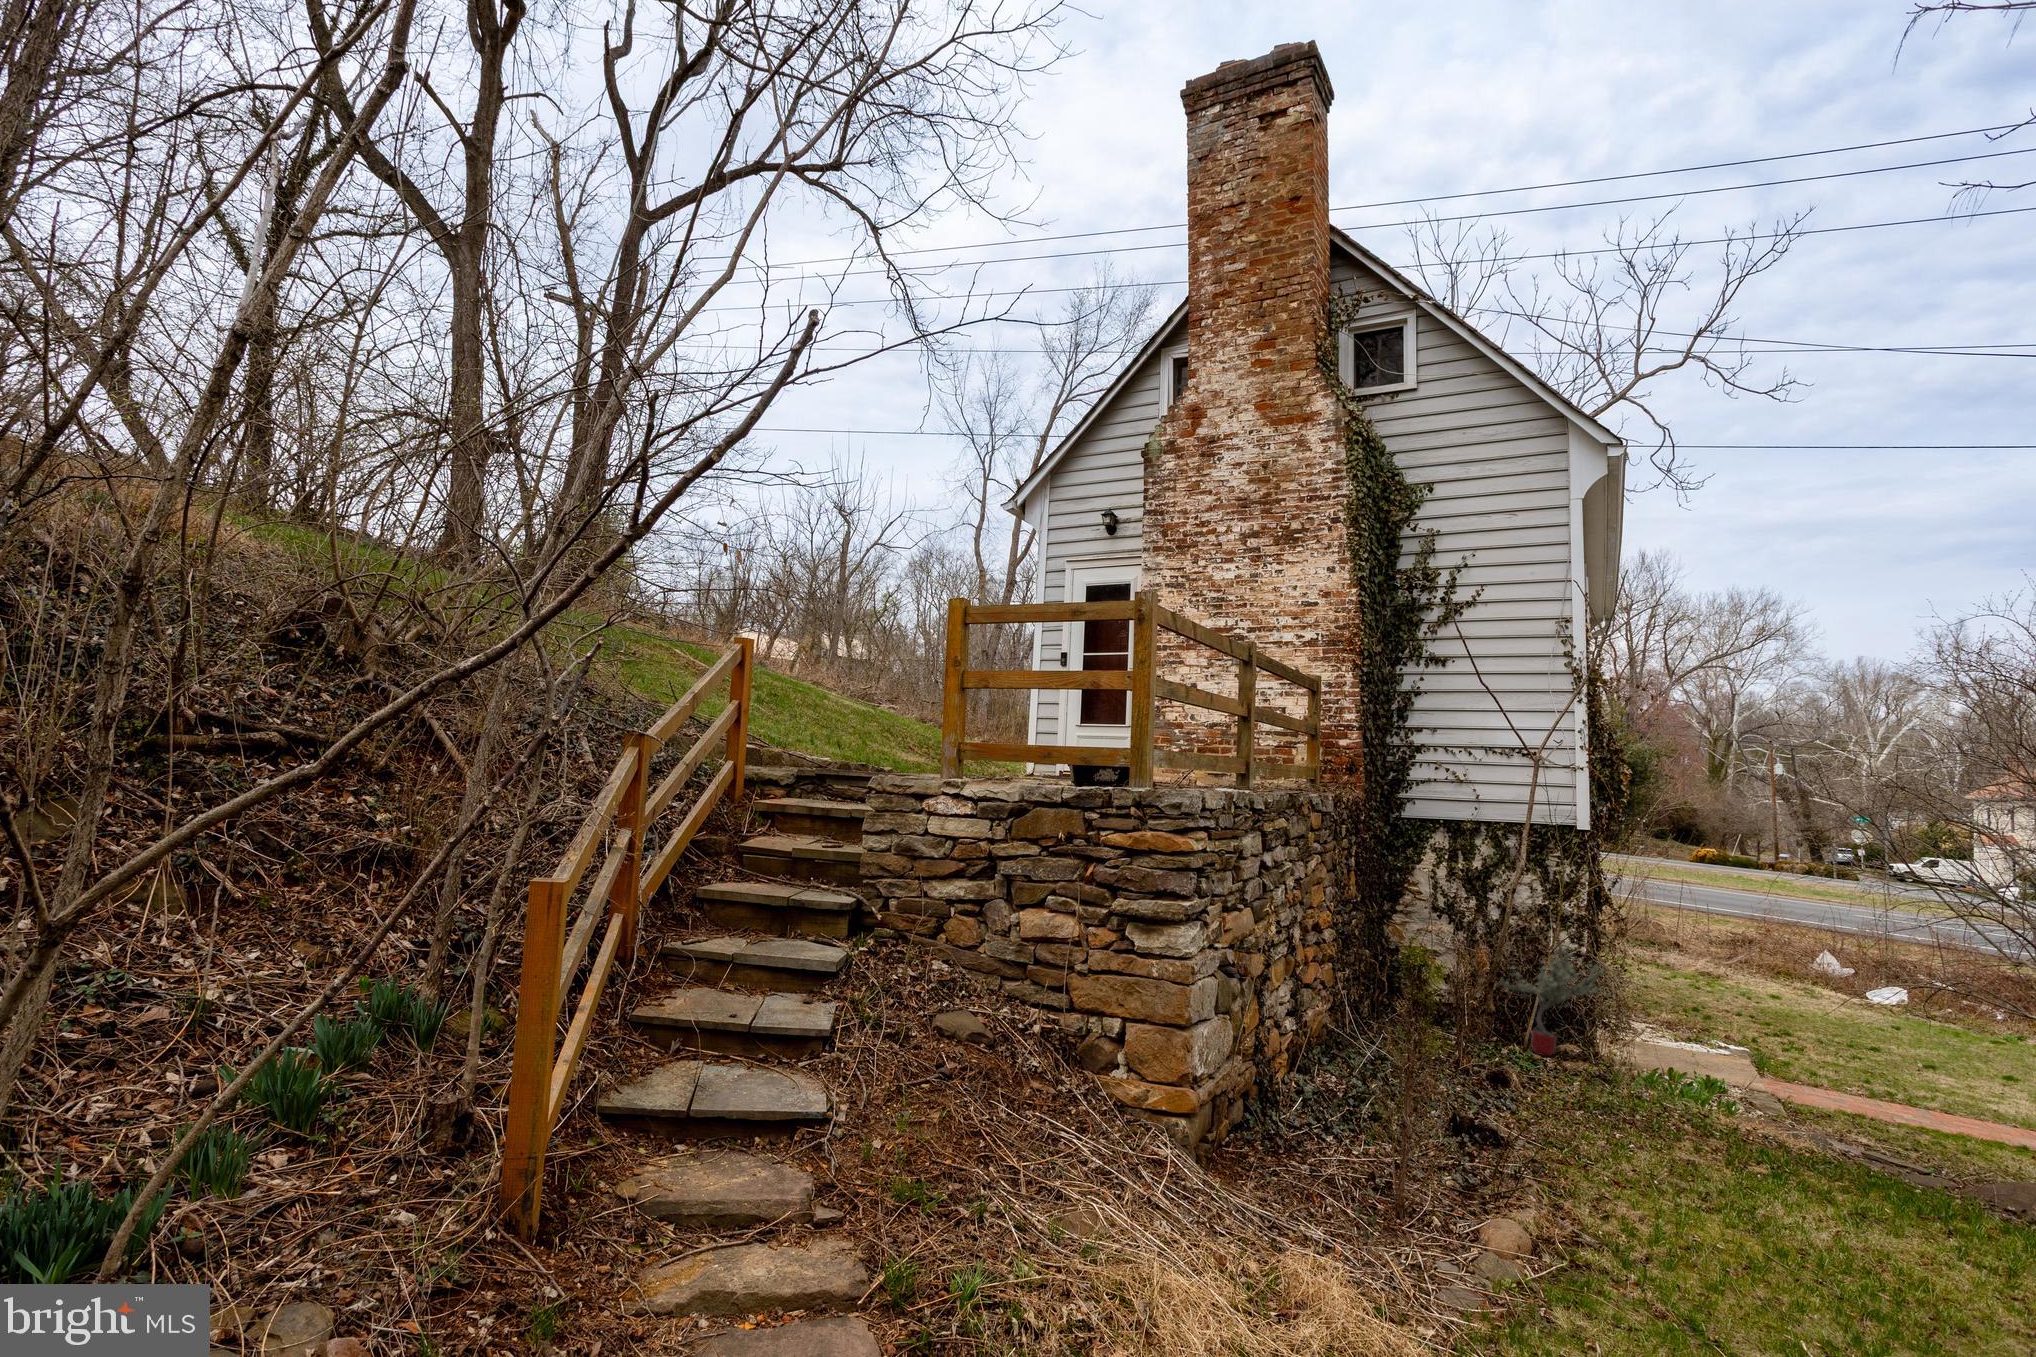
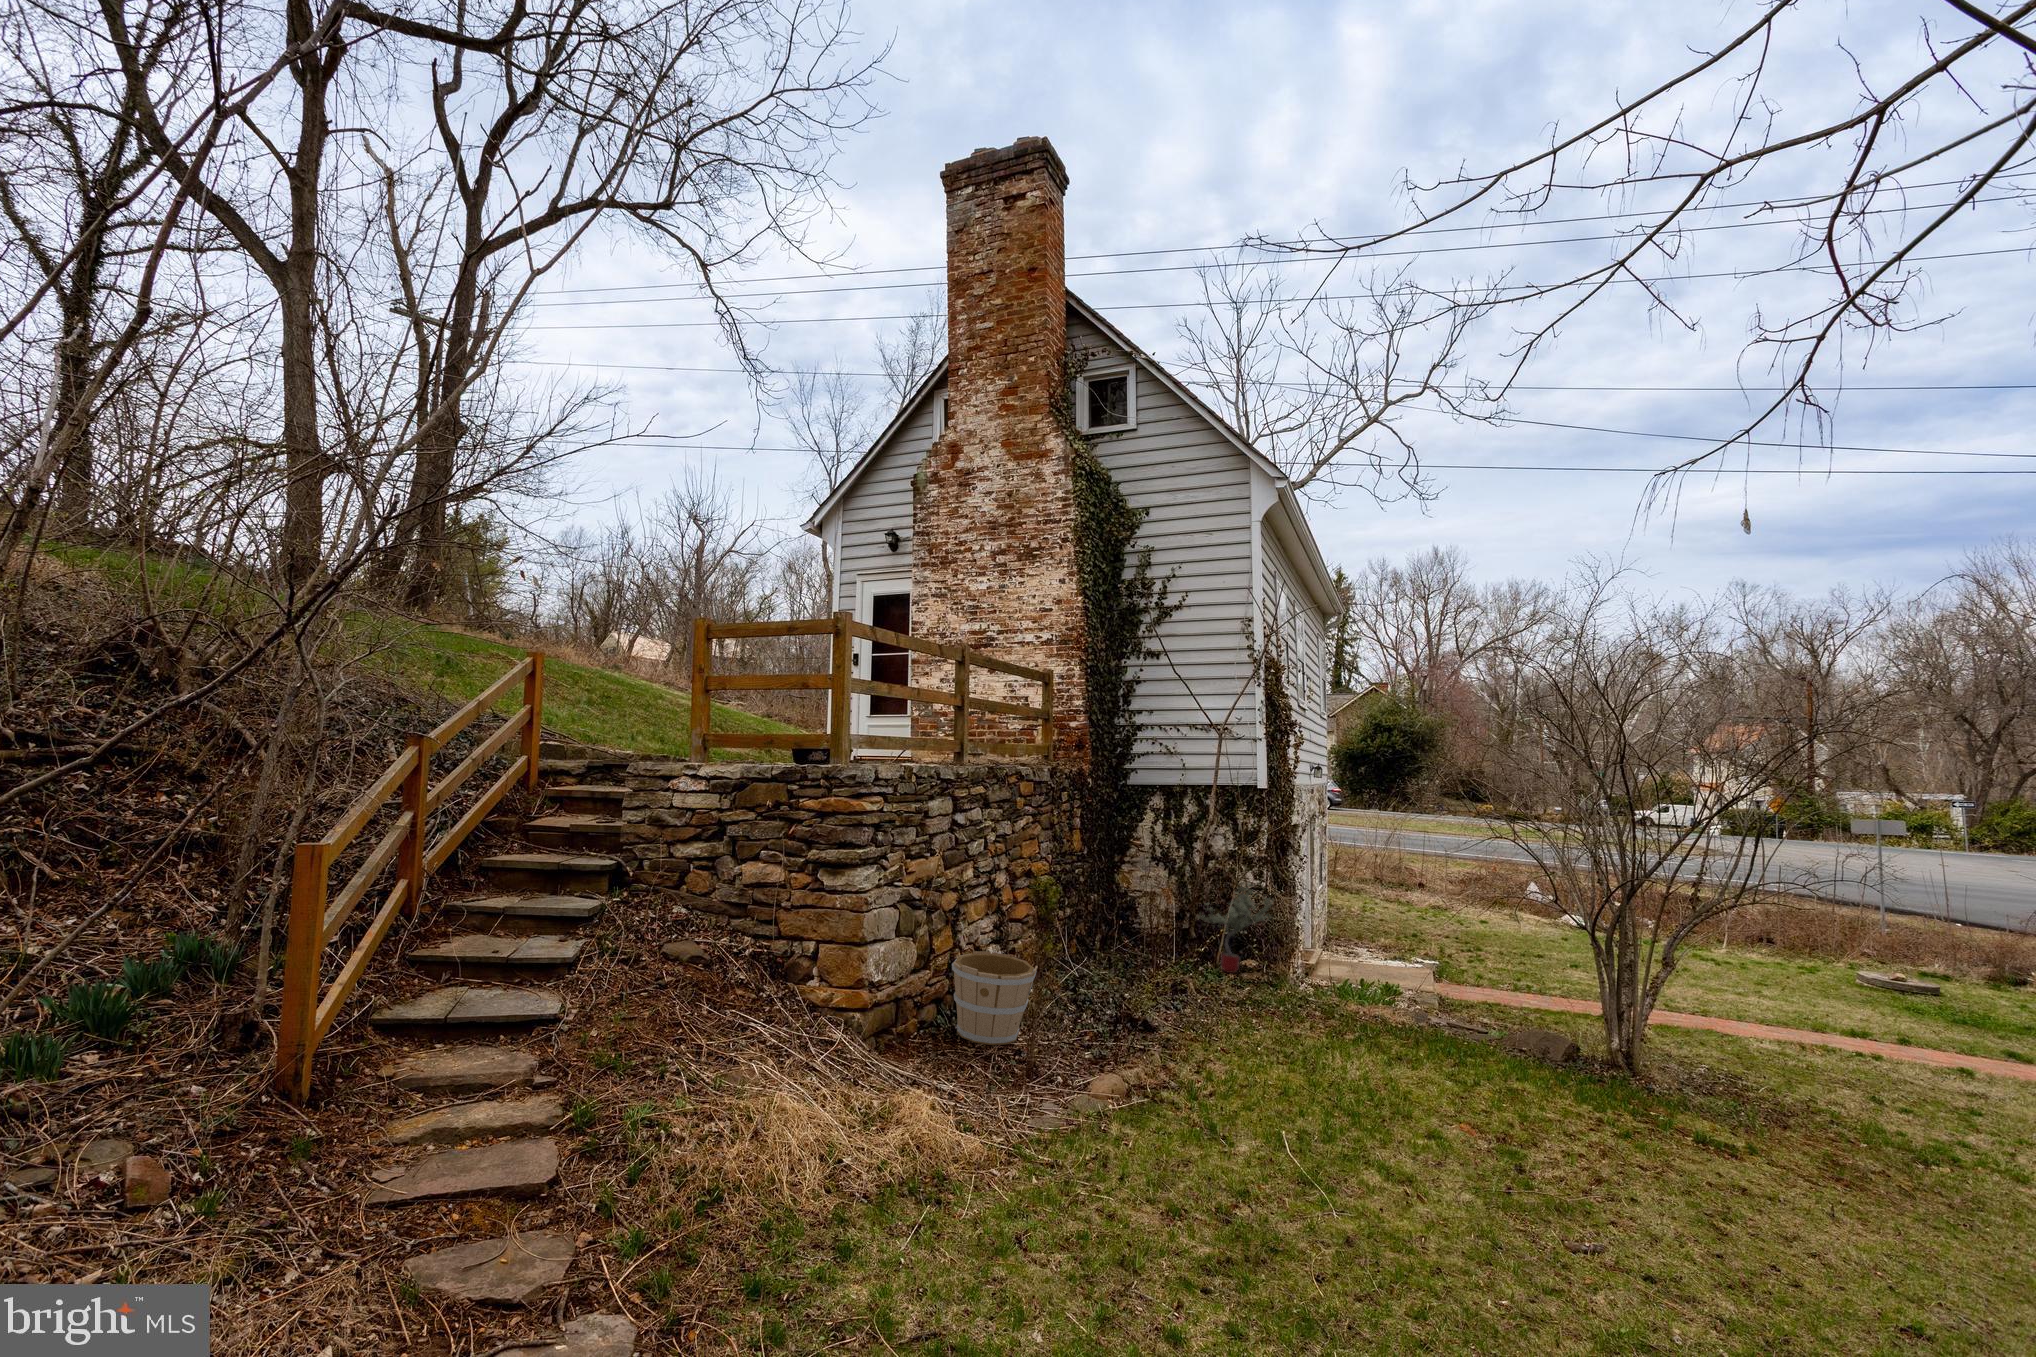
wooden bucket: none [1263,1028,1377,1156] -> present [952,951,1038,1045]

